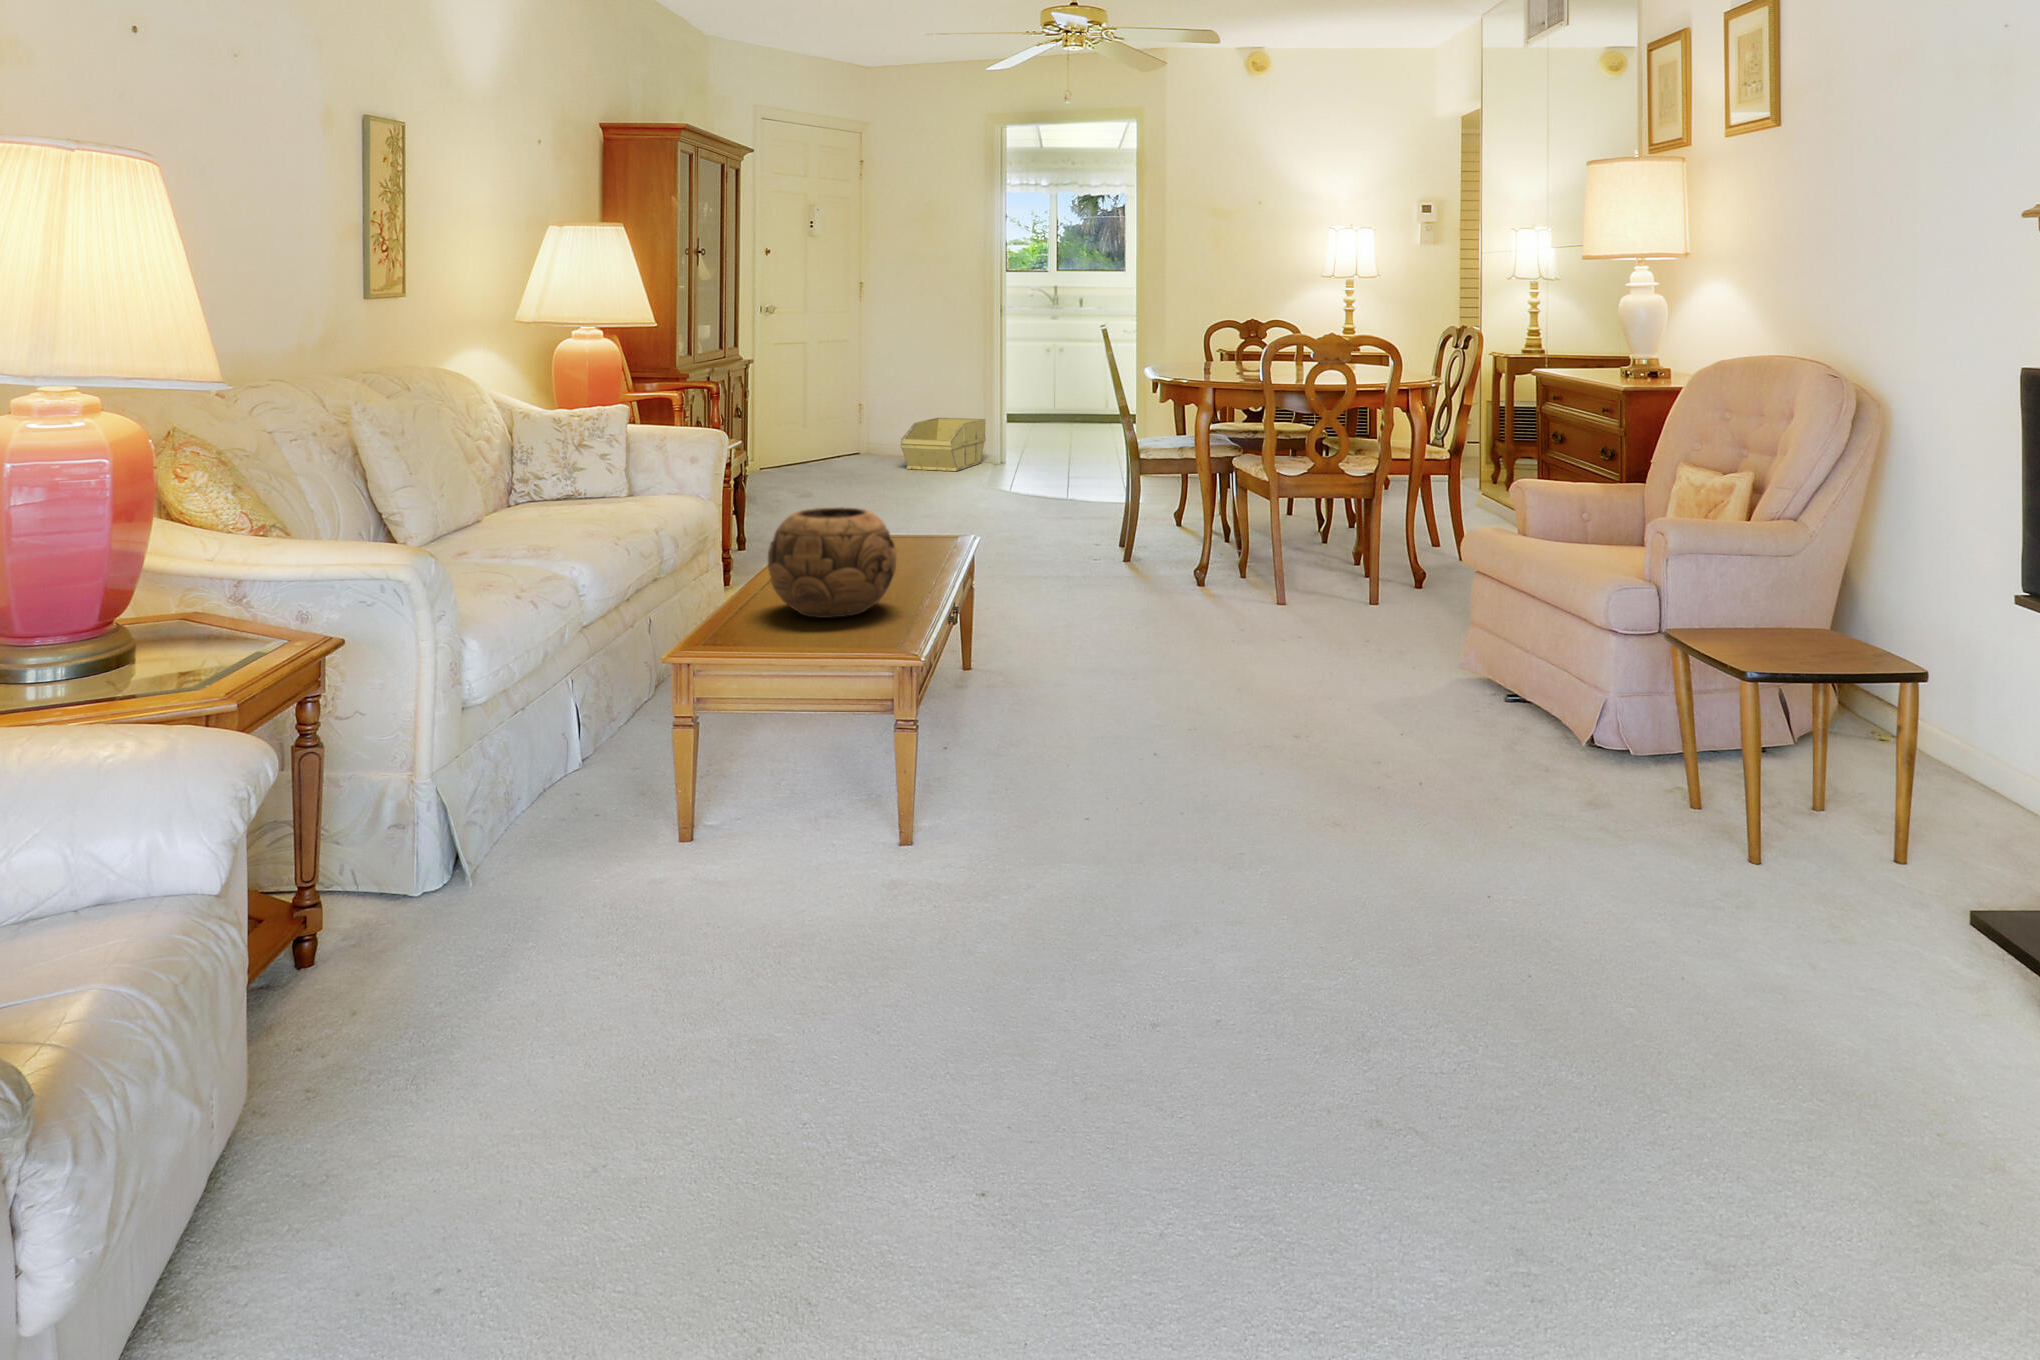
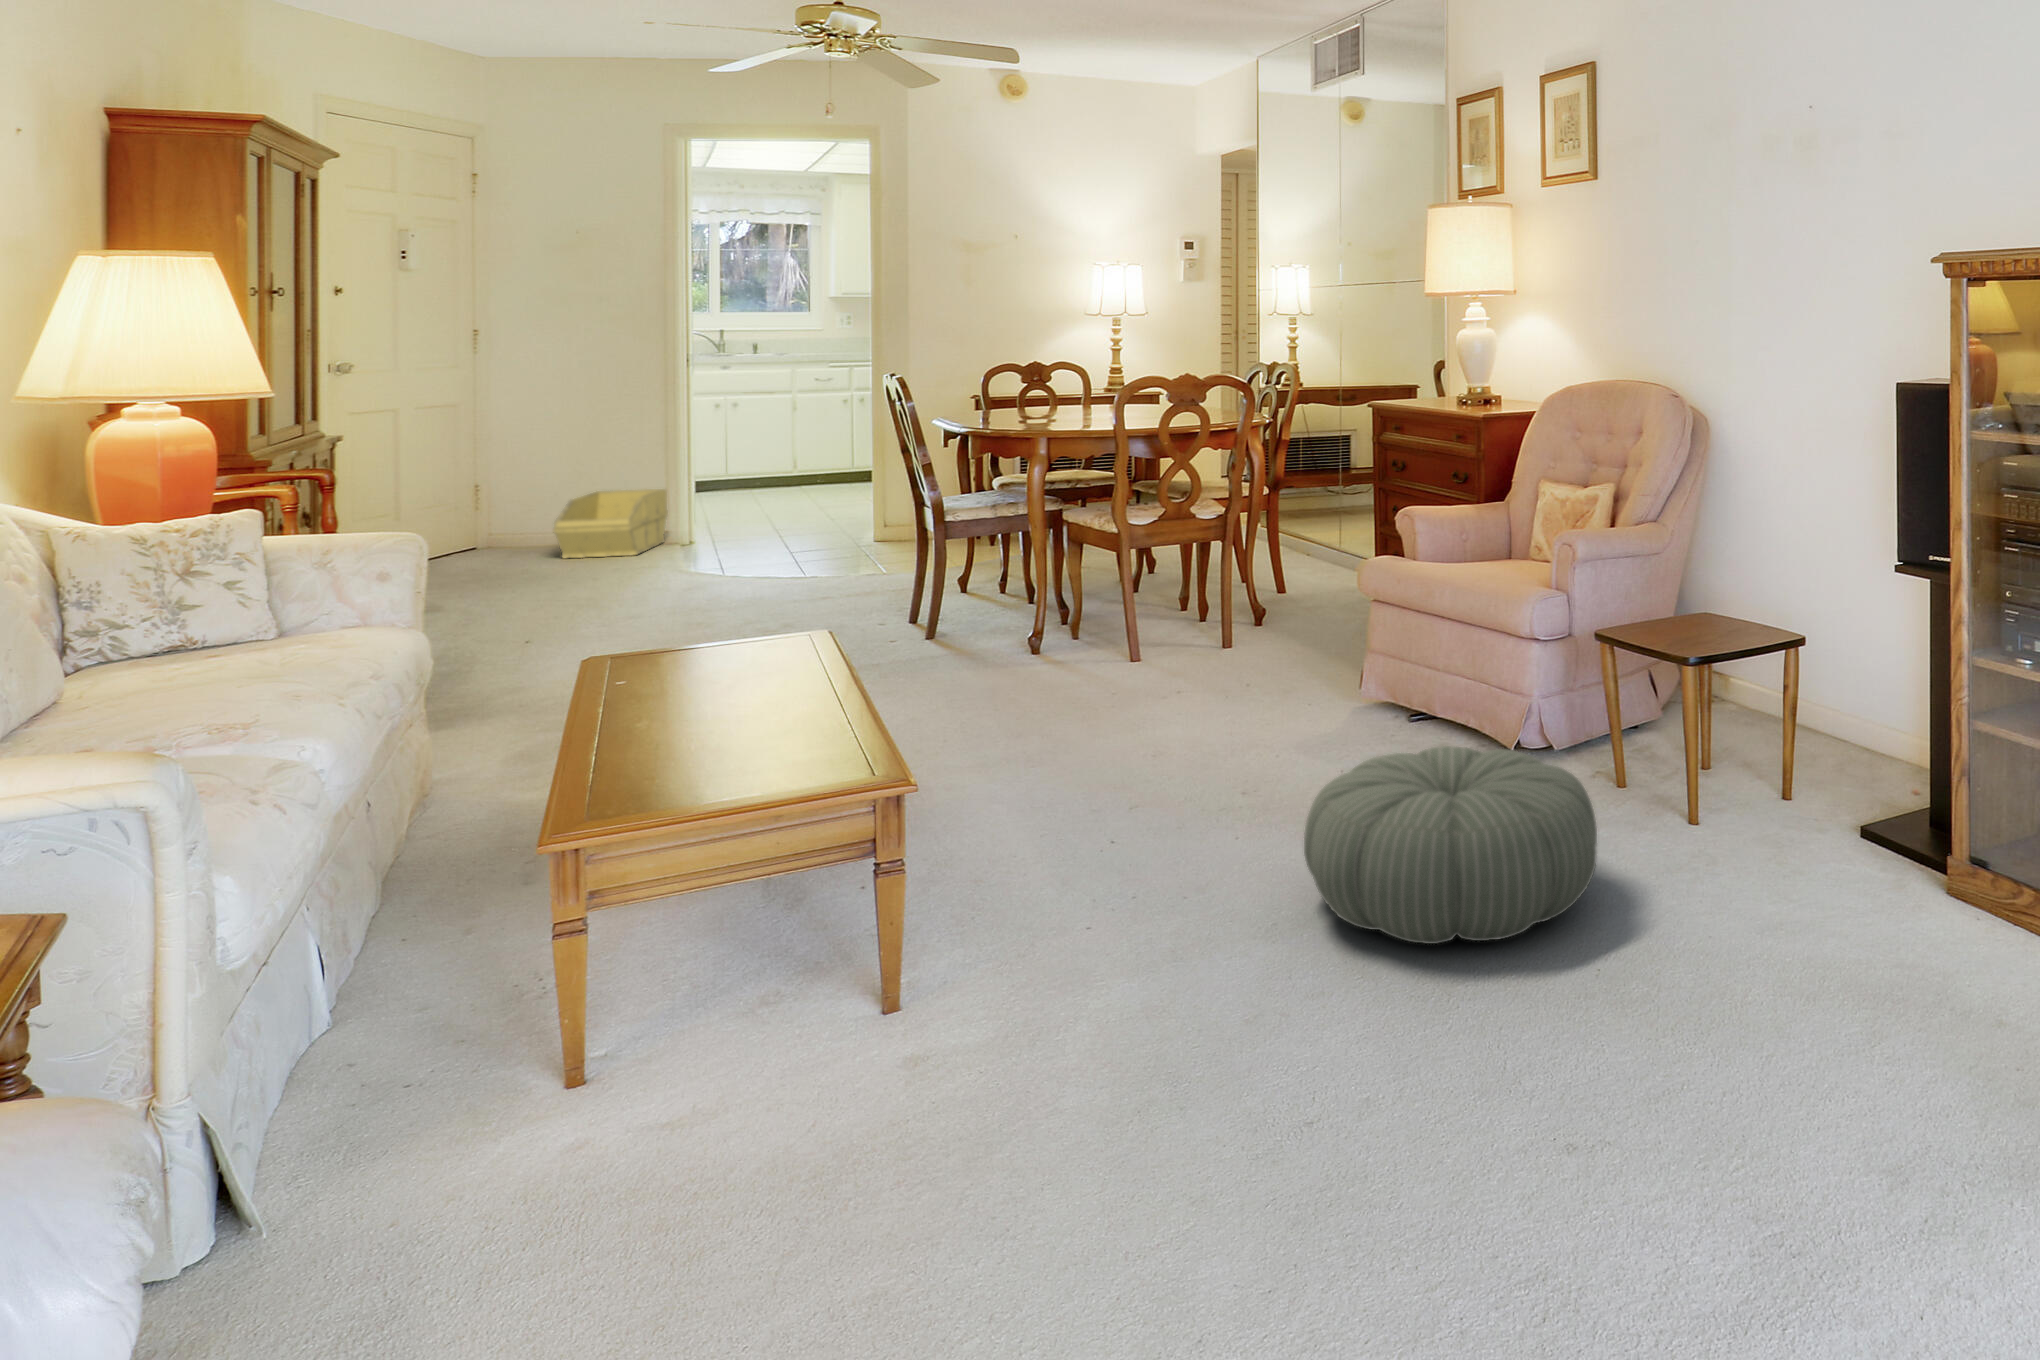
decorative bowl: present [768,507,896,618] -> none [644,612,826,757]
pouf: none [1266,714,1578,916] -> present [1304,746,1597,944]

